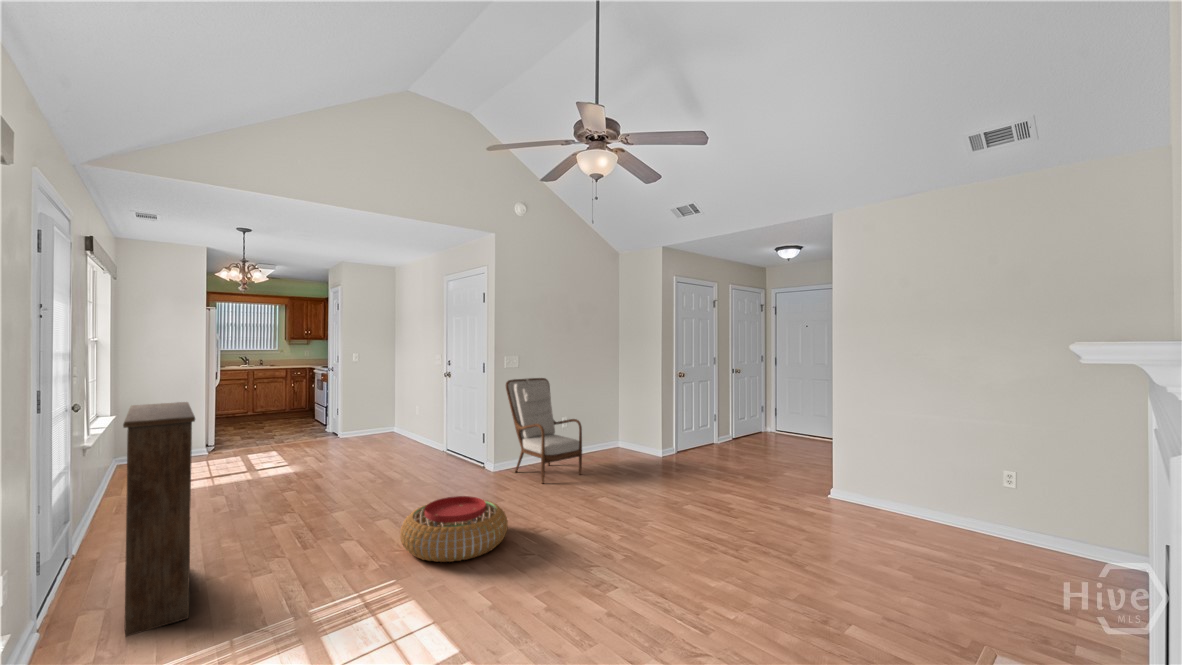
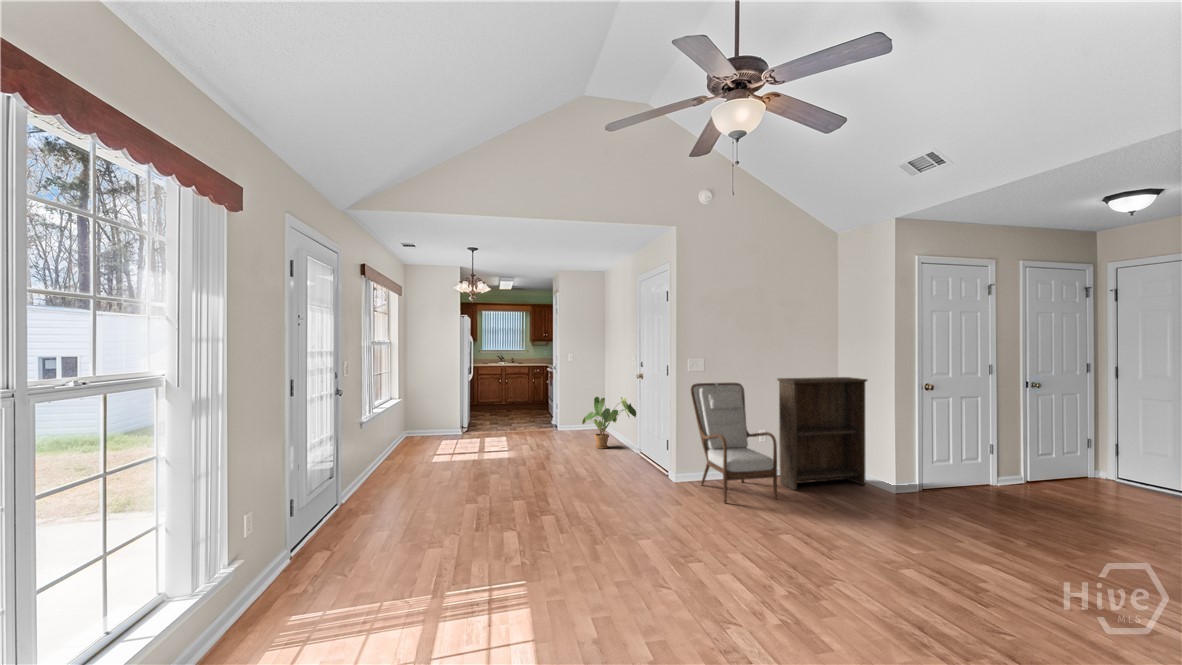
house plant: none [377,398,438,452] -> present [582,397,636,449]
bookshelf: present [123,402,195,637] -> present [777,377,867,490]
pouf: present [400,496,508,562] -> none [546,504,655,576]

